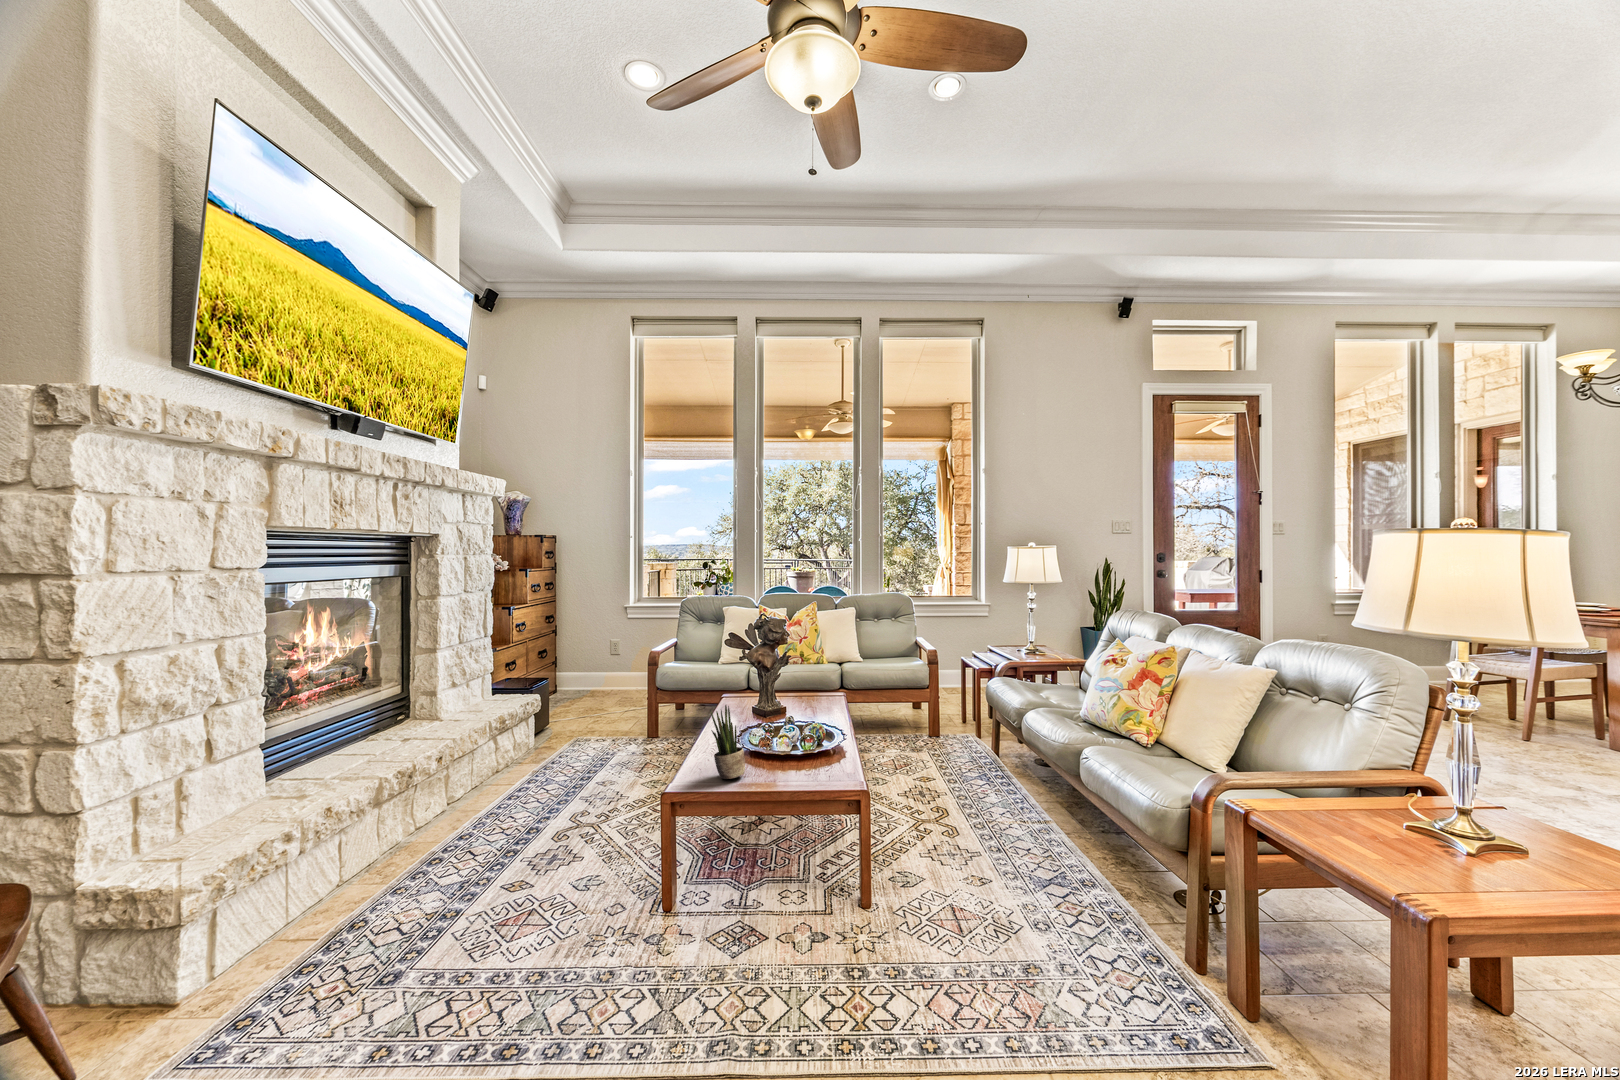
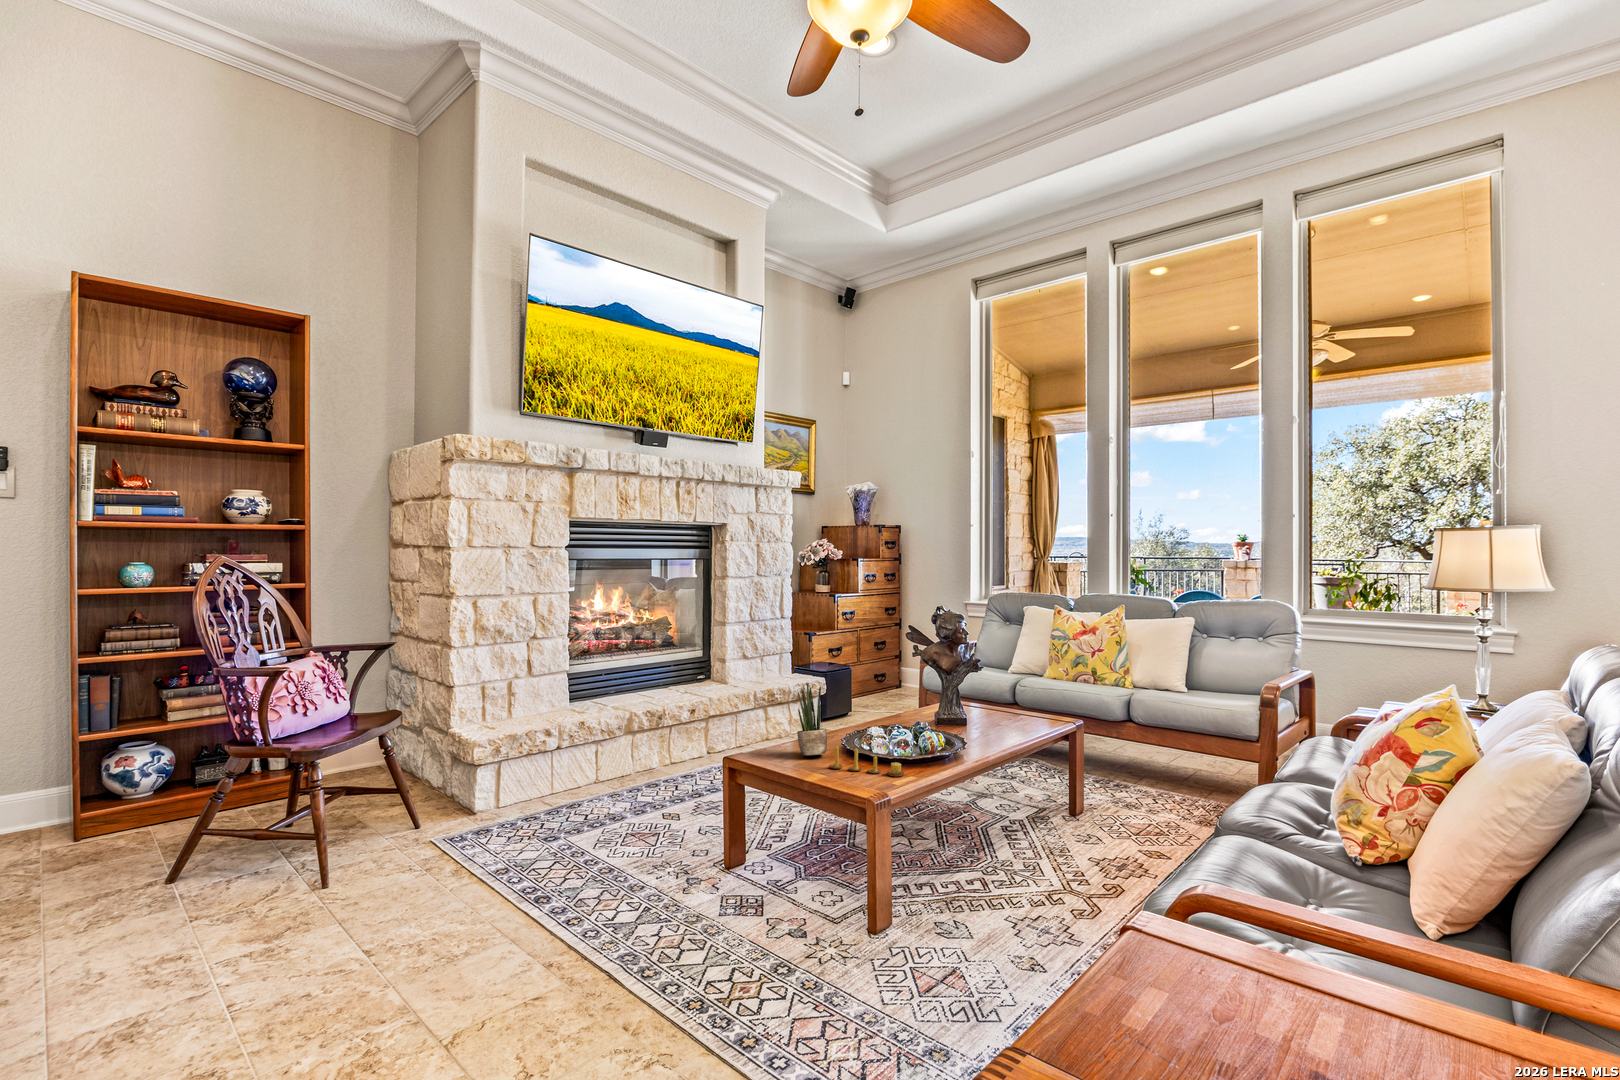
candle: none [768,758,839,784] -> present [829,747,904,777]

